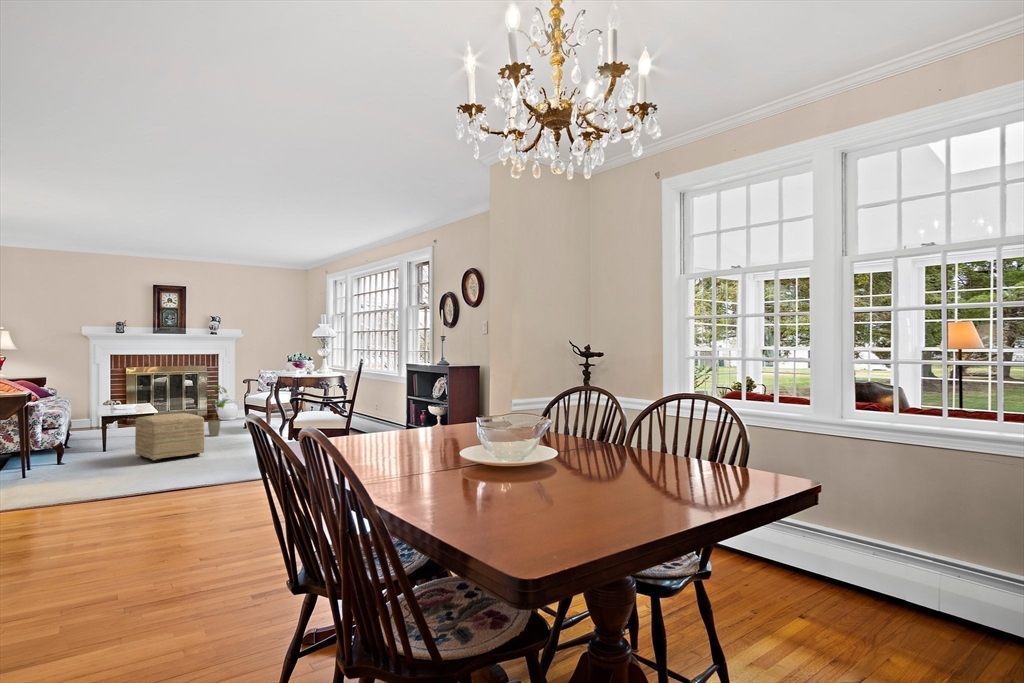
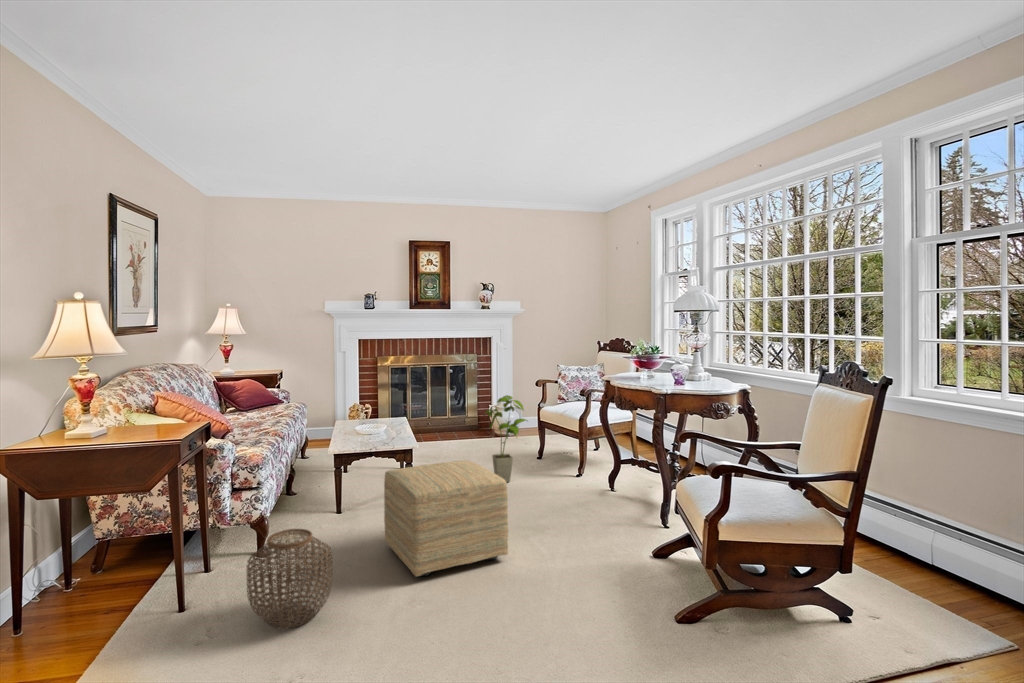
woven basket: none [66,436,110,476] -> present [247,529,333,628]

